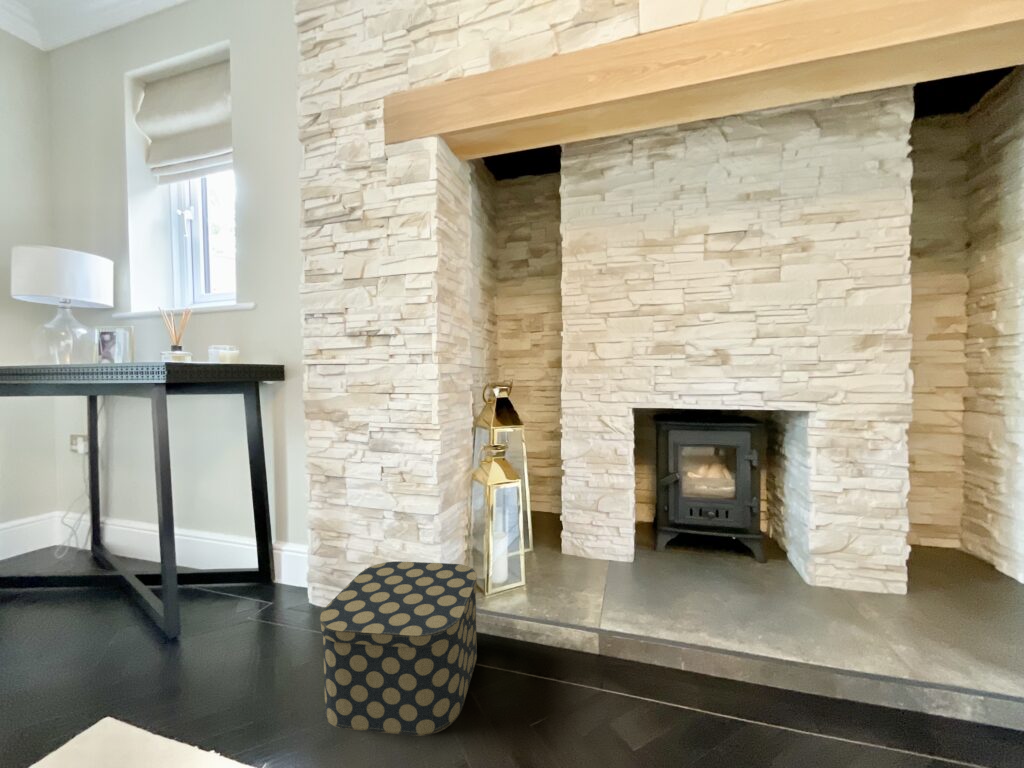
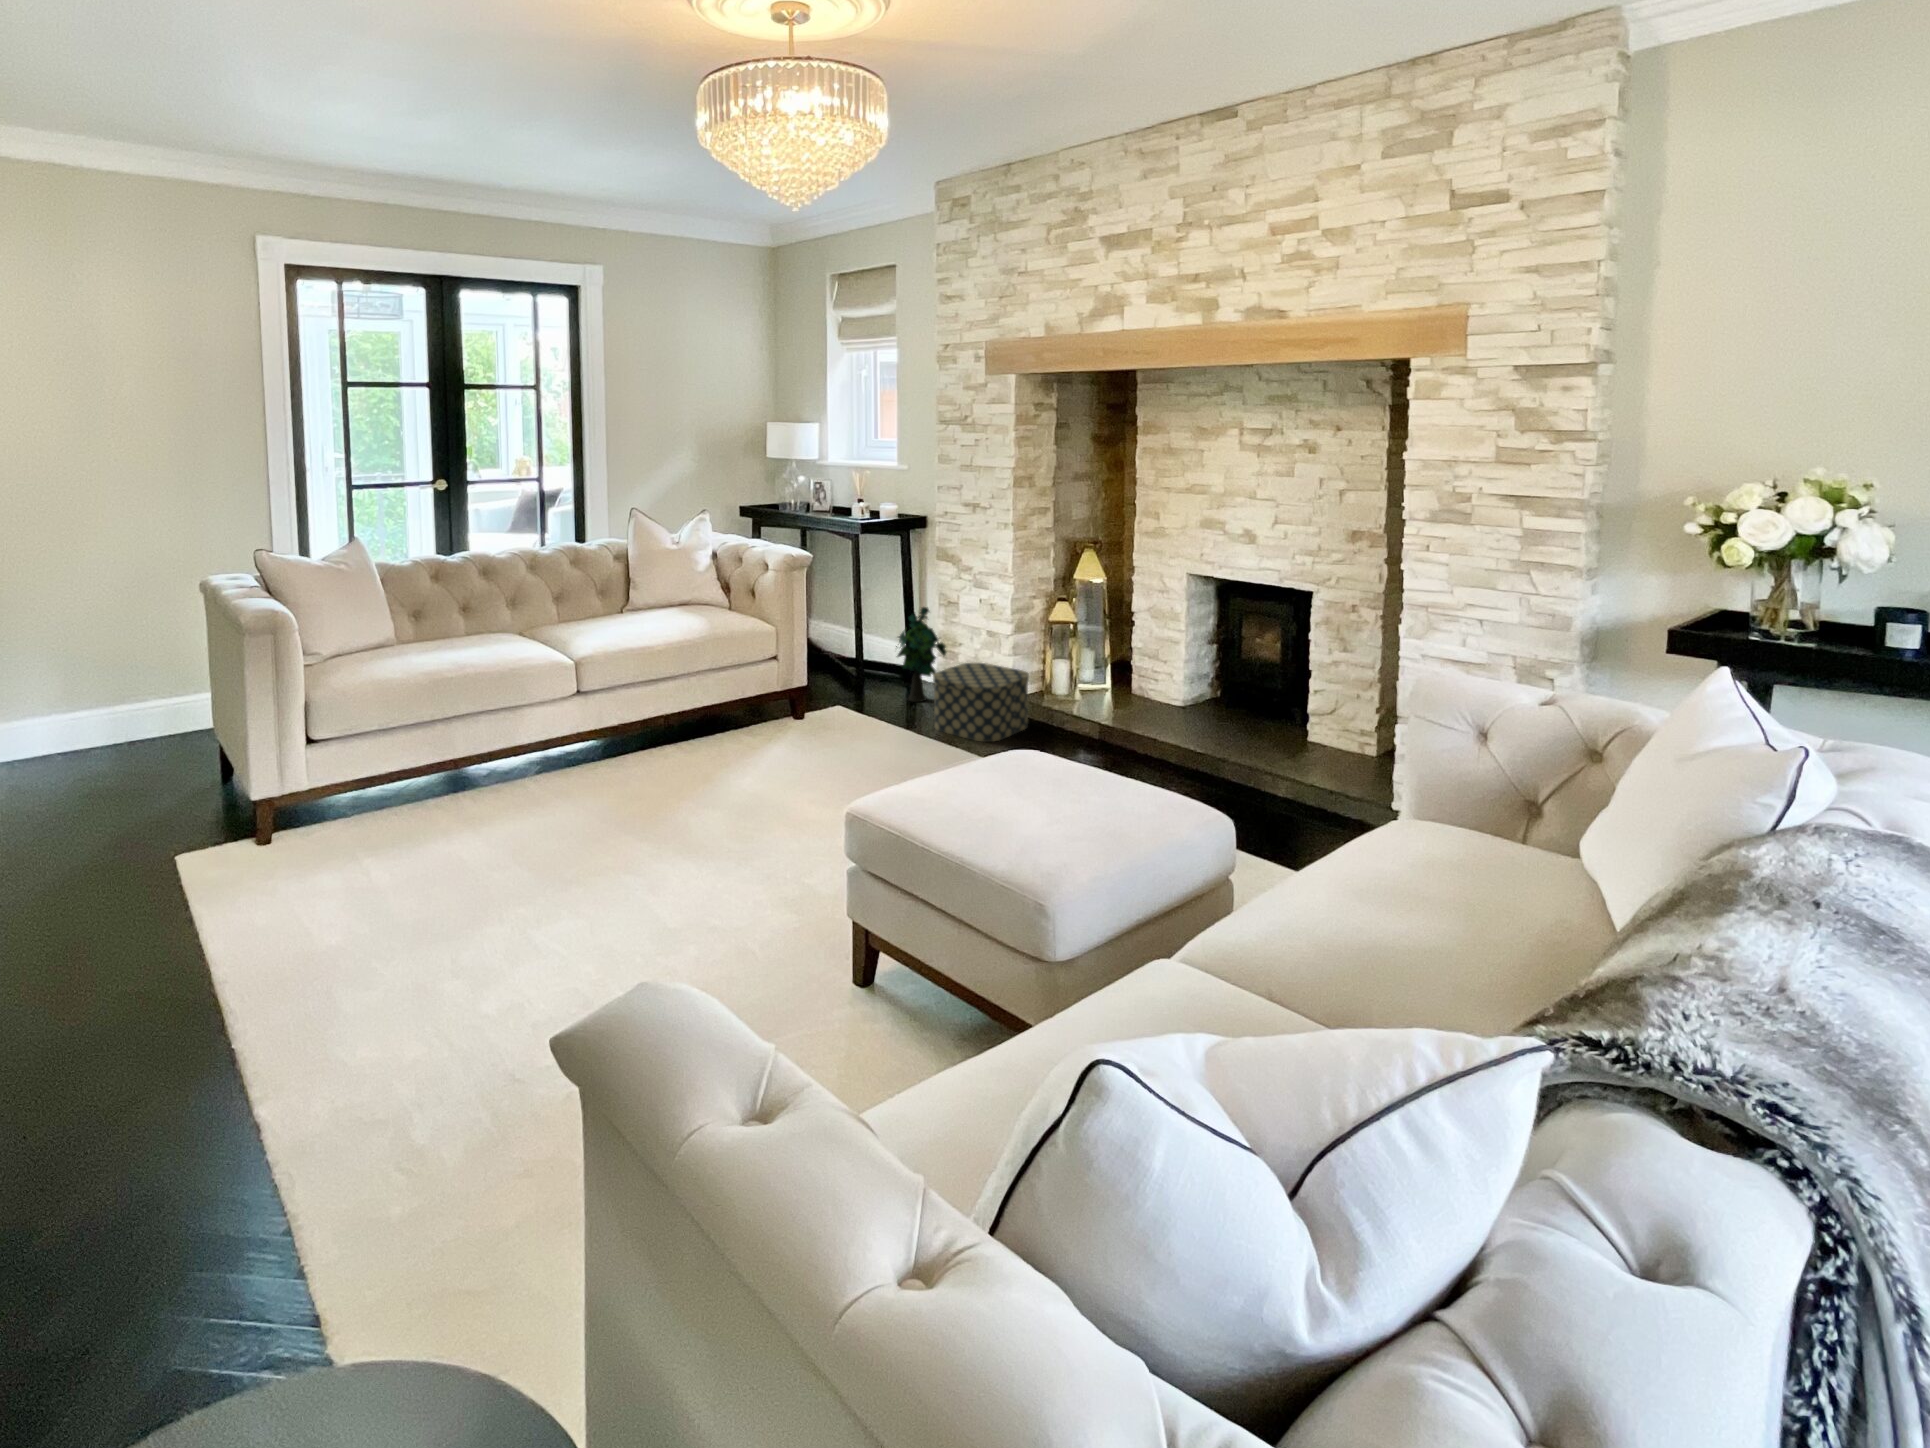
decorative plant: none [236,489,329,641] -> present [896,607,946,702]

